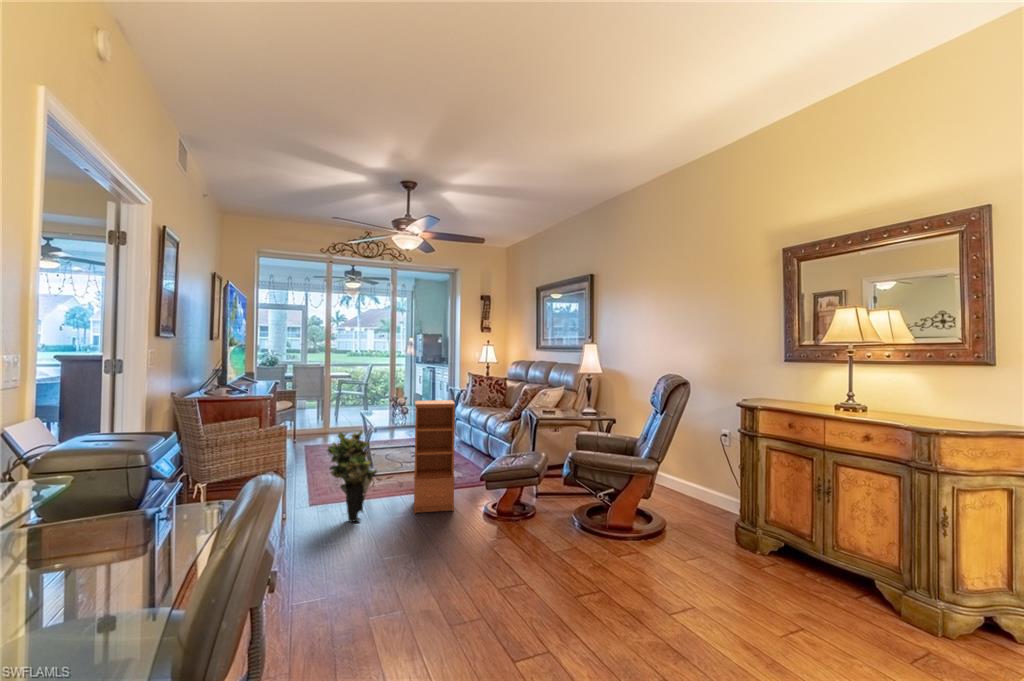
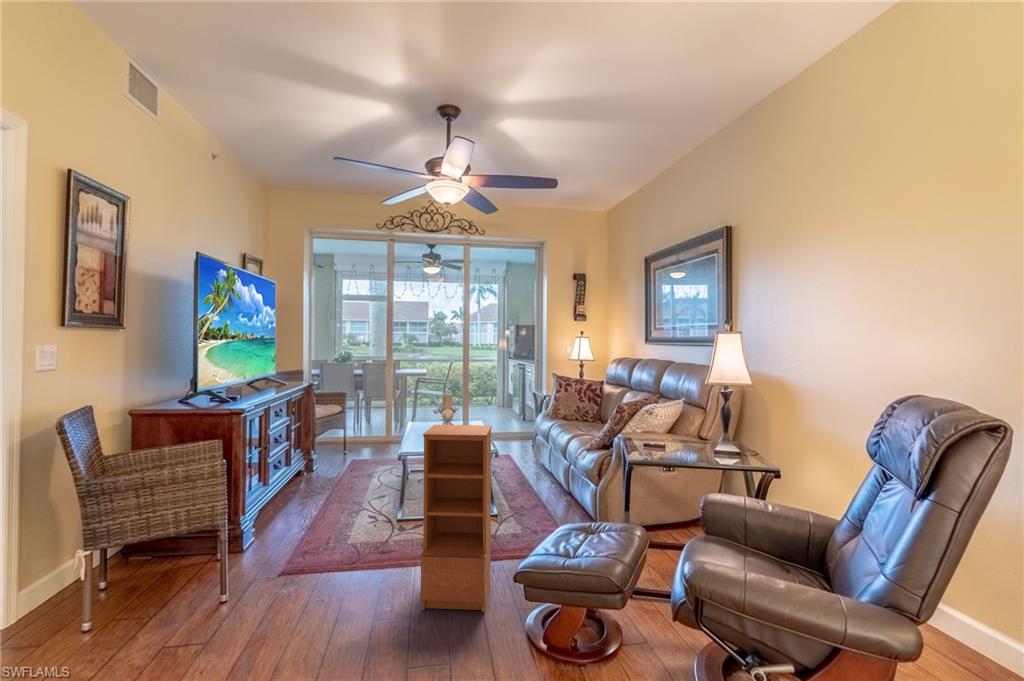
potted plant: present [327,431,377,522] -> none [289,469,367,621]

